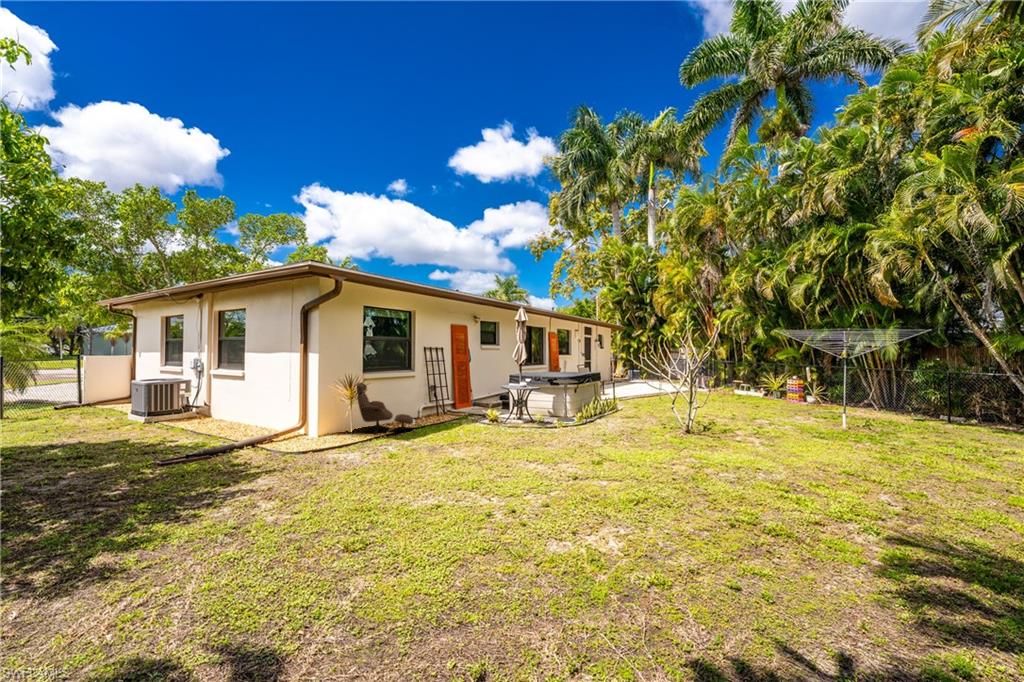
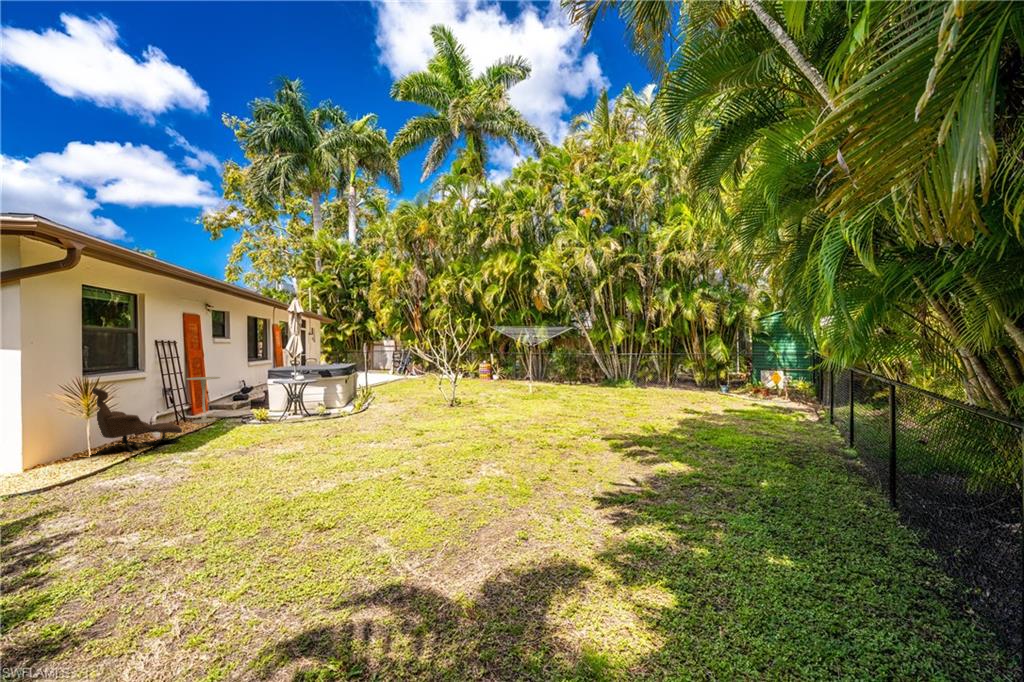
pedestal table: present [553,380,578,421] -> present [186,377,220,423]

